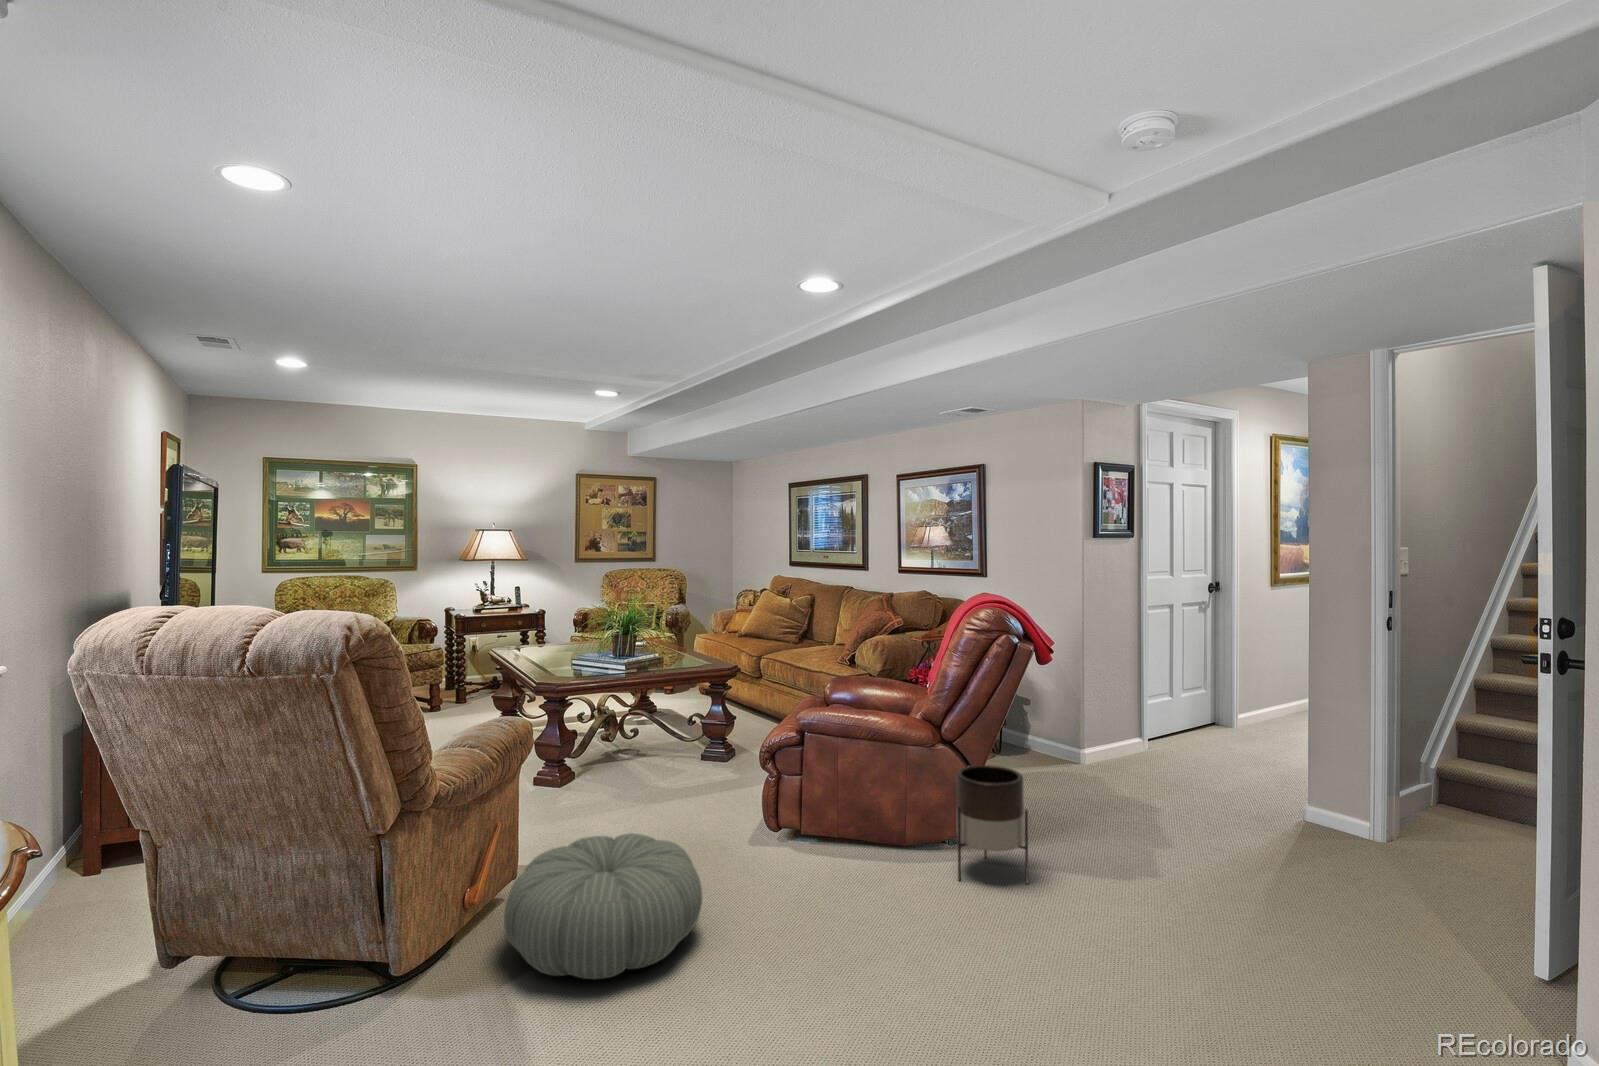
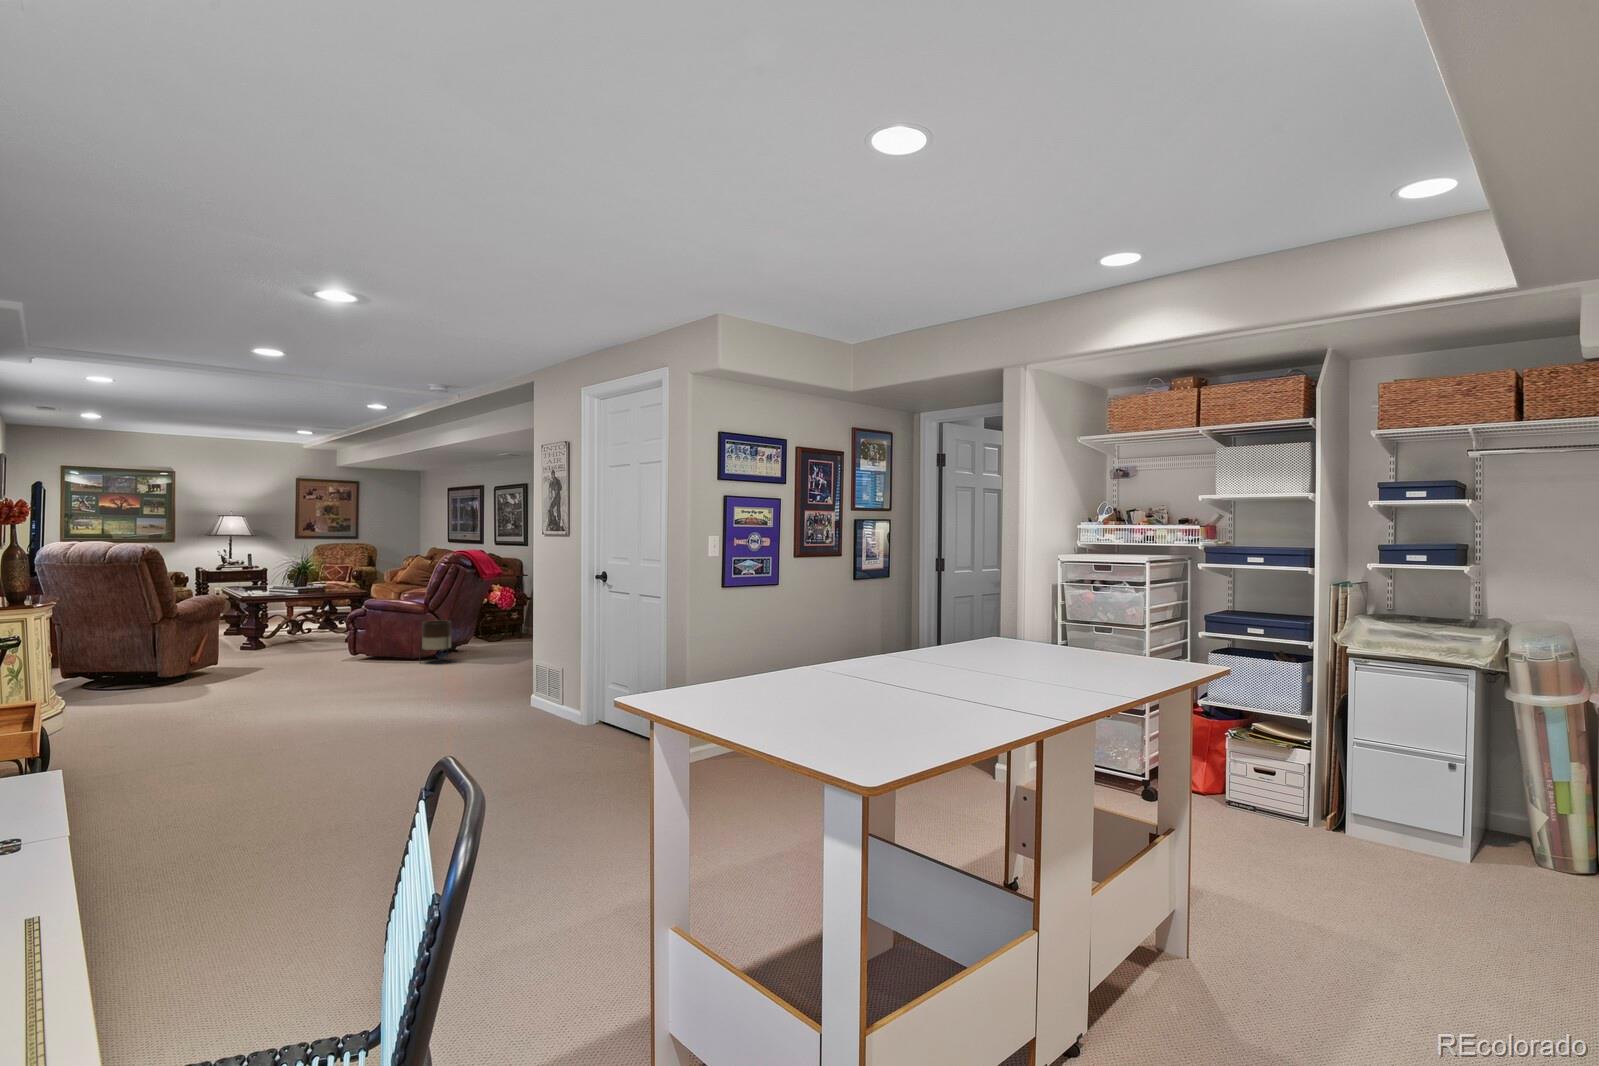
pouf: present [504,833,702,980] -> none [209,641,295,678]

